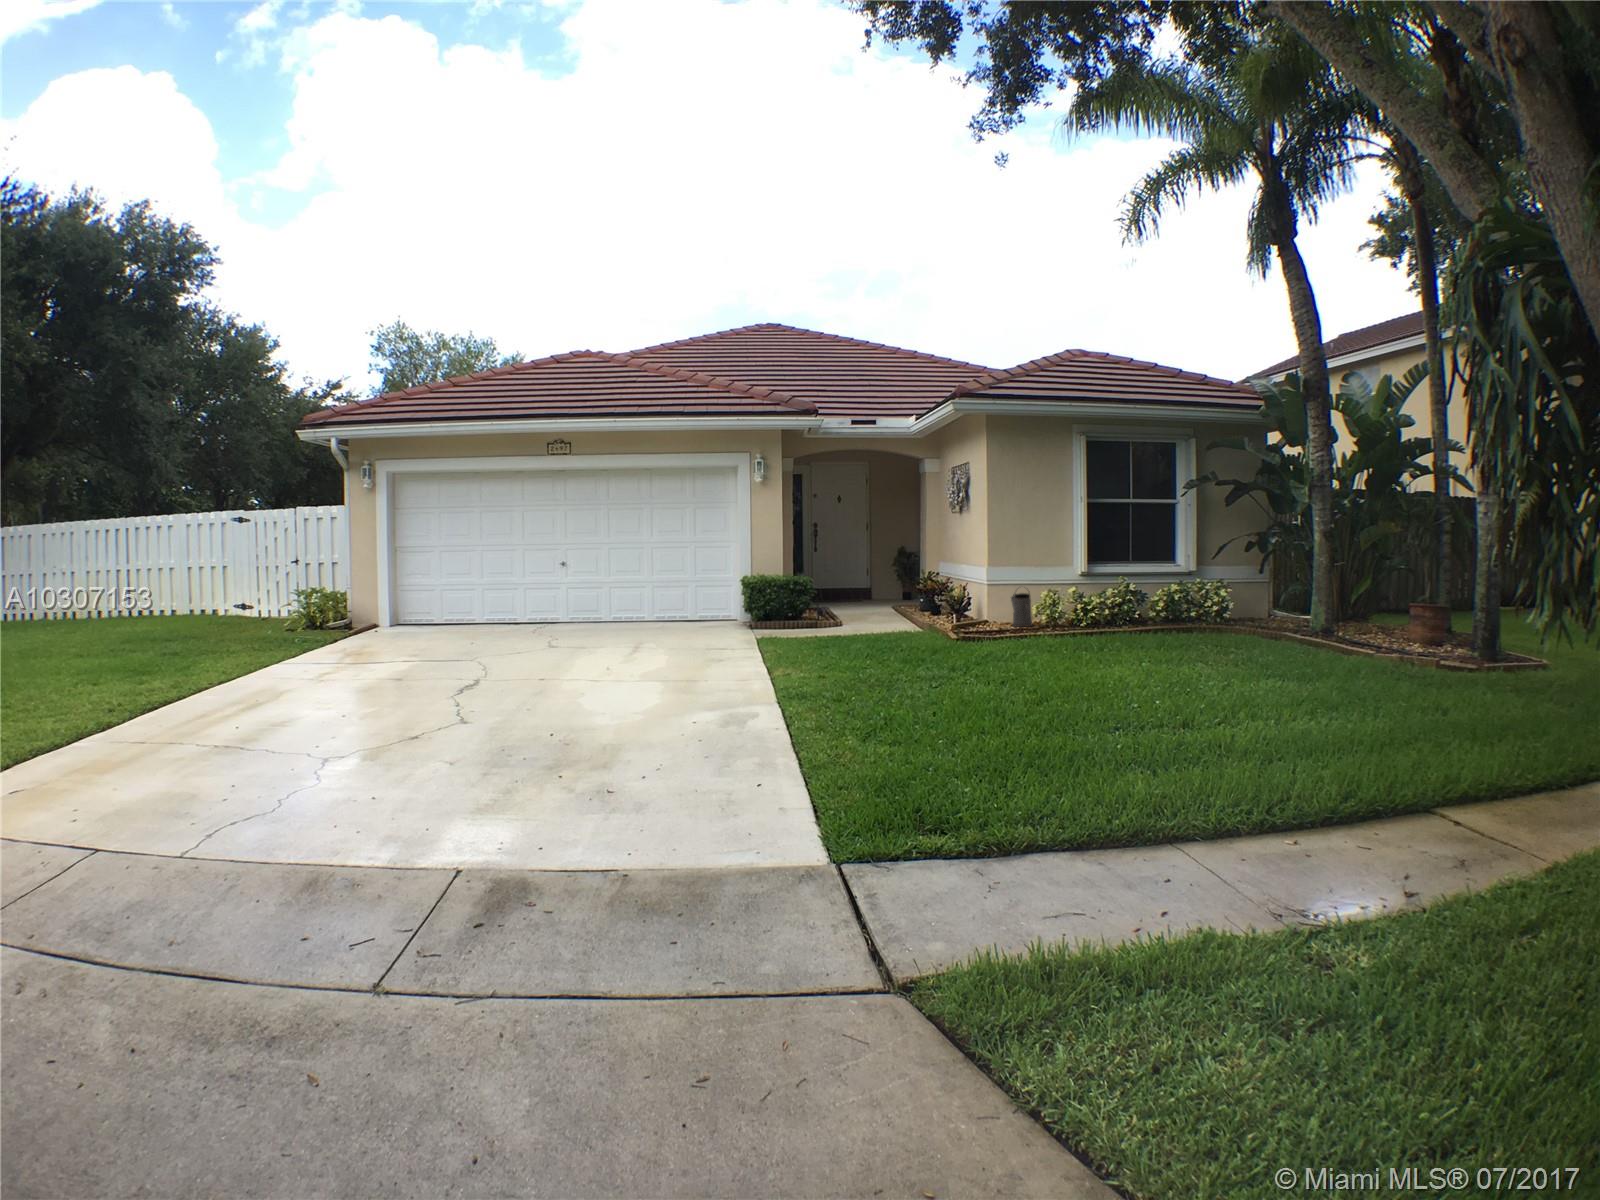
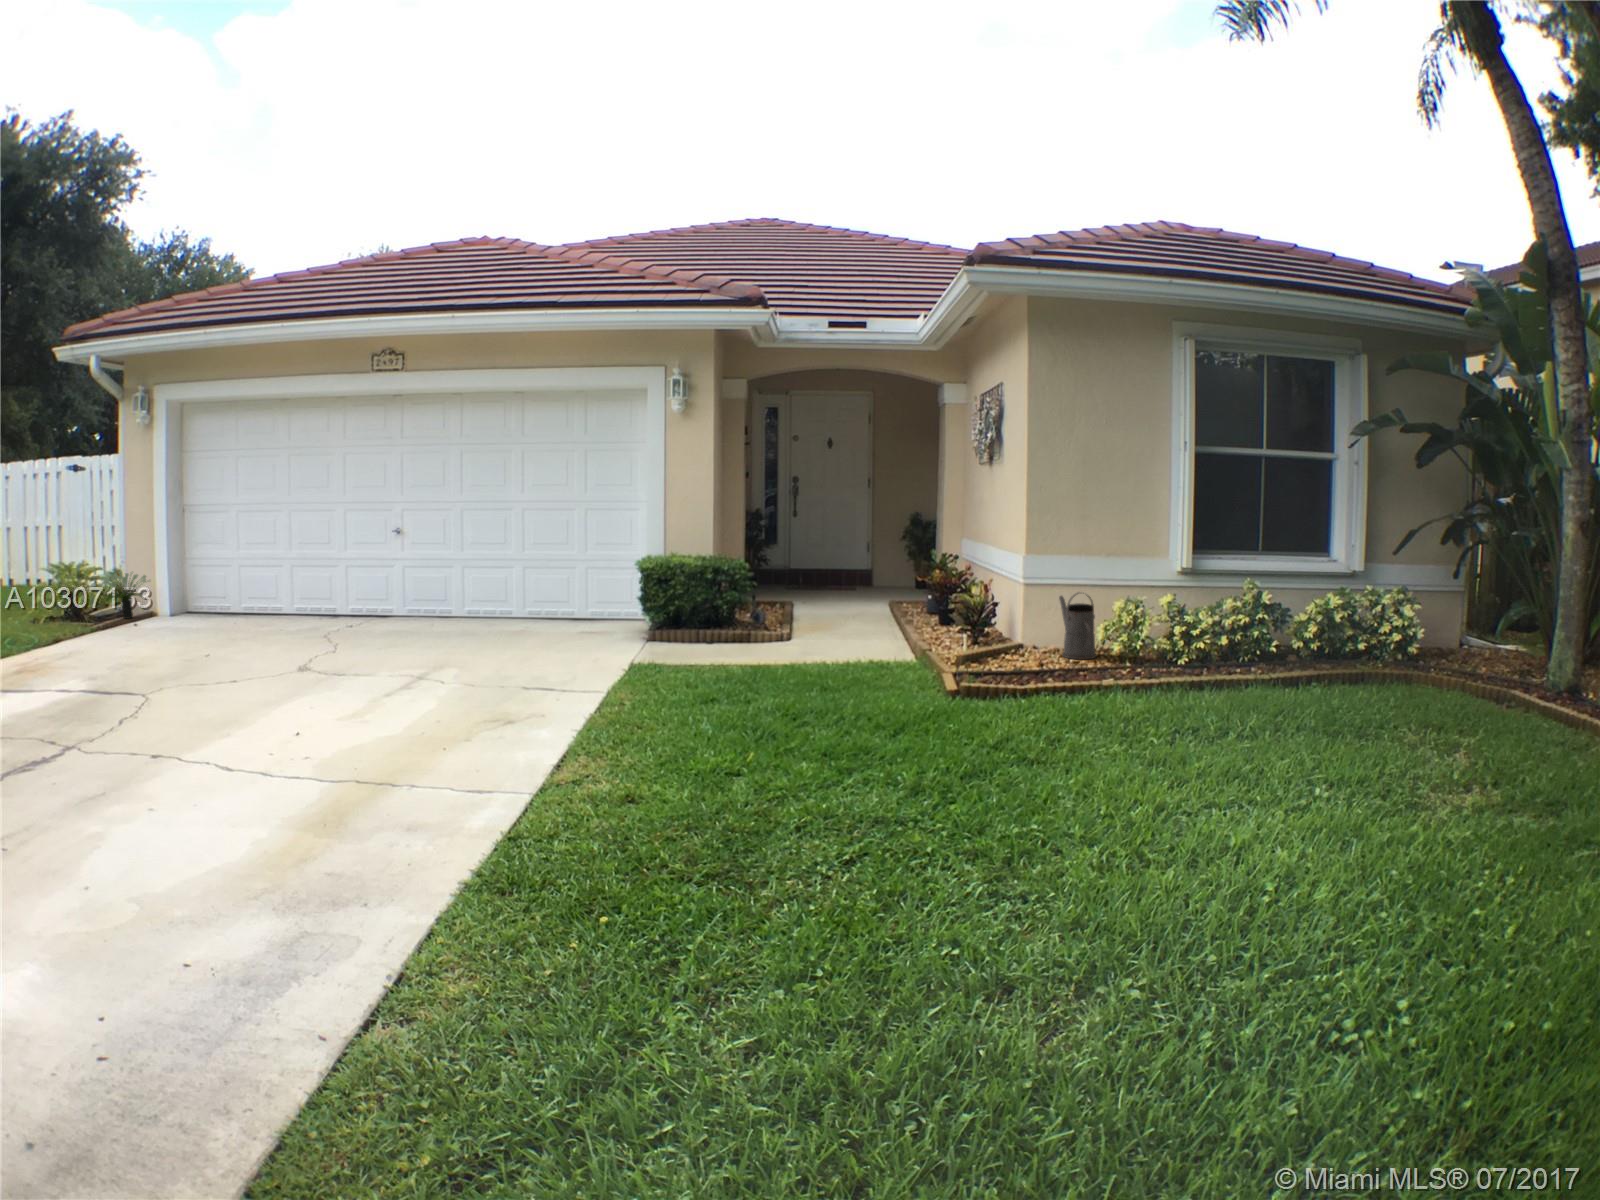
potted plant: none [360,595,393,628] -> present [98,571,150,619]

